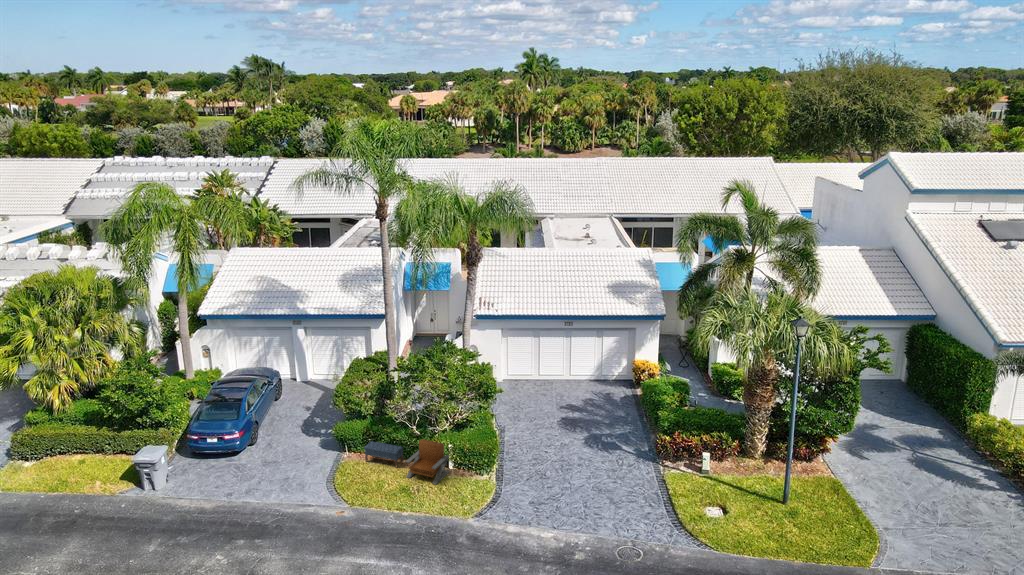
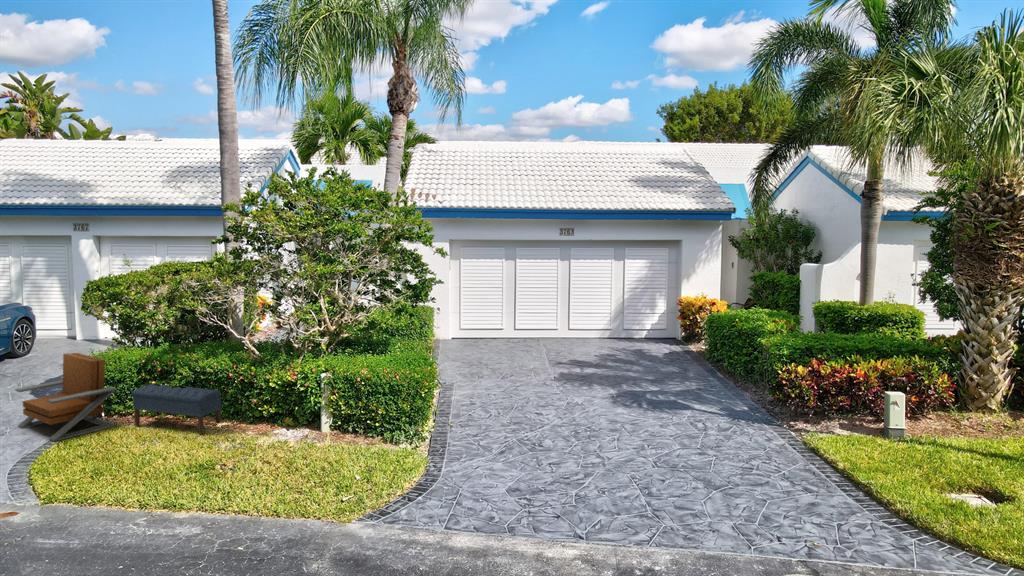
lounge chair: present [406,439,449,485] -> present [15,353,117,441]

